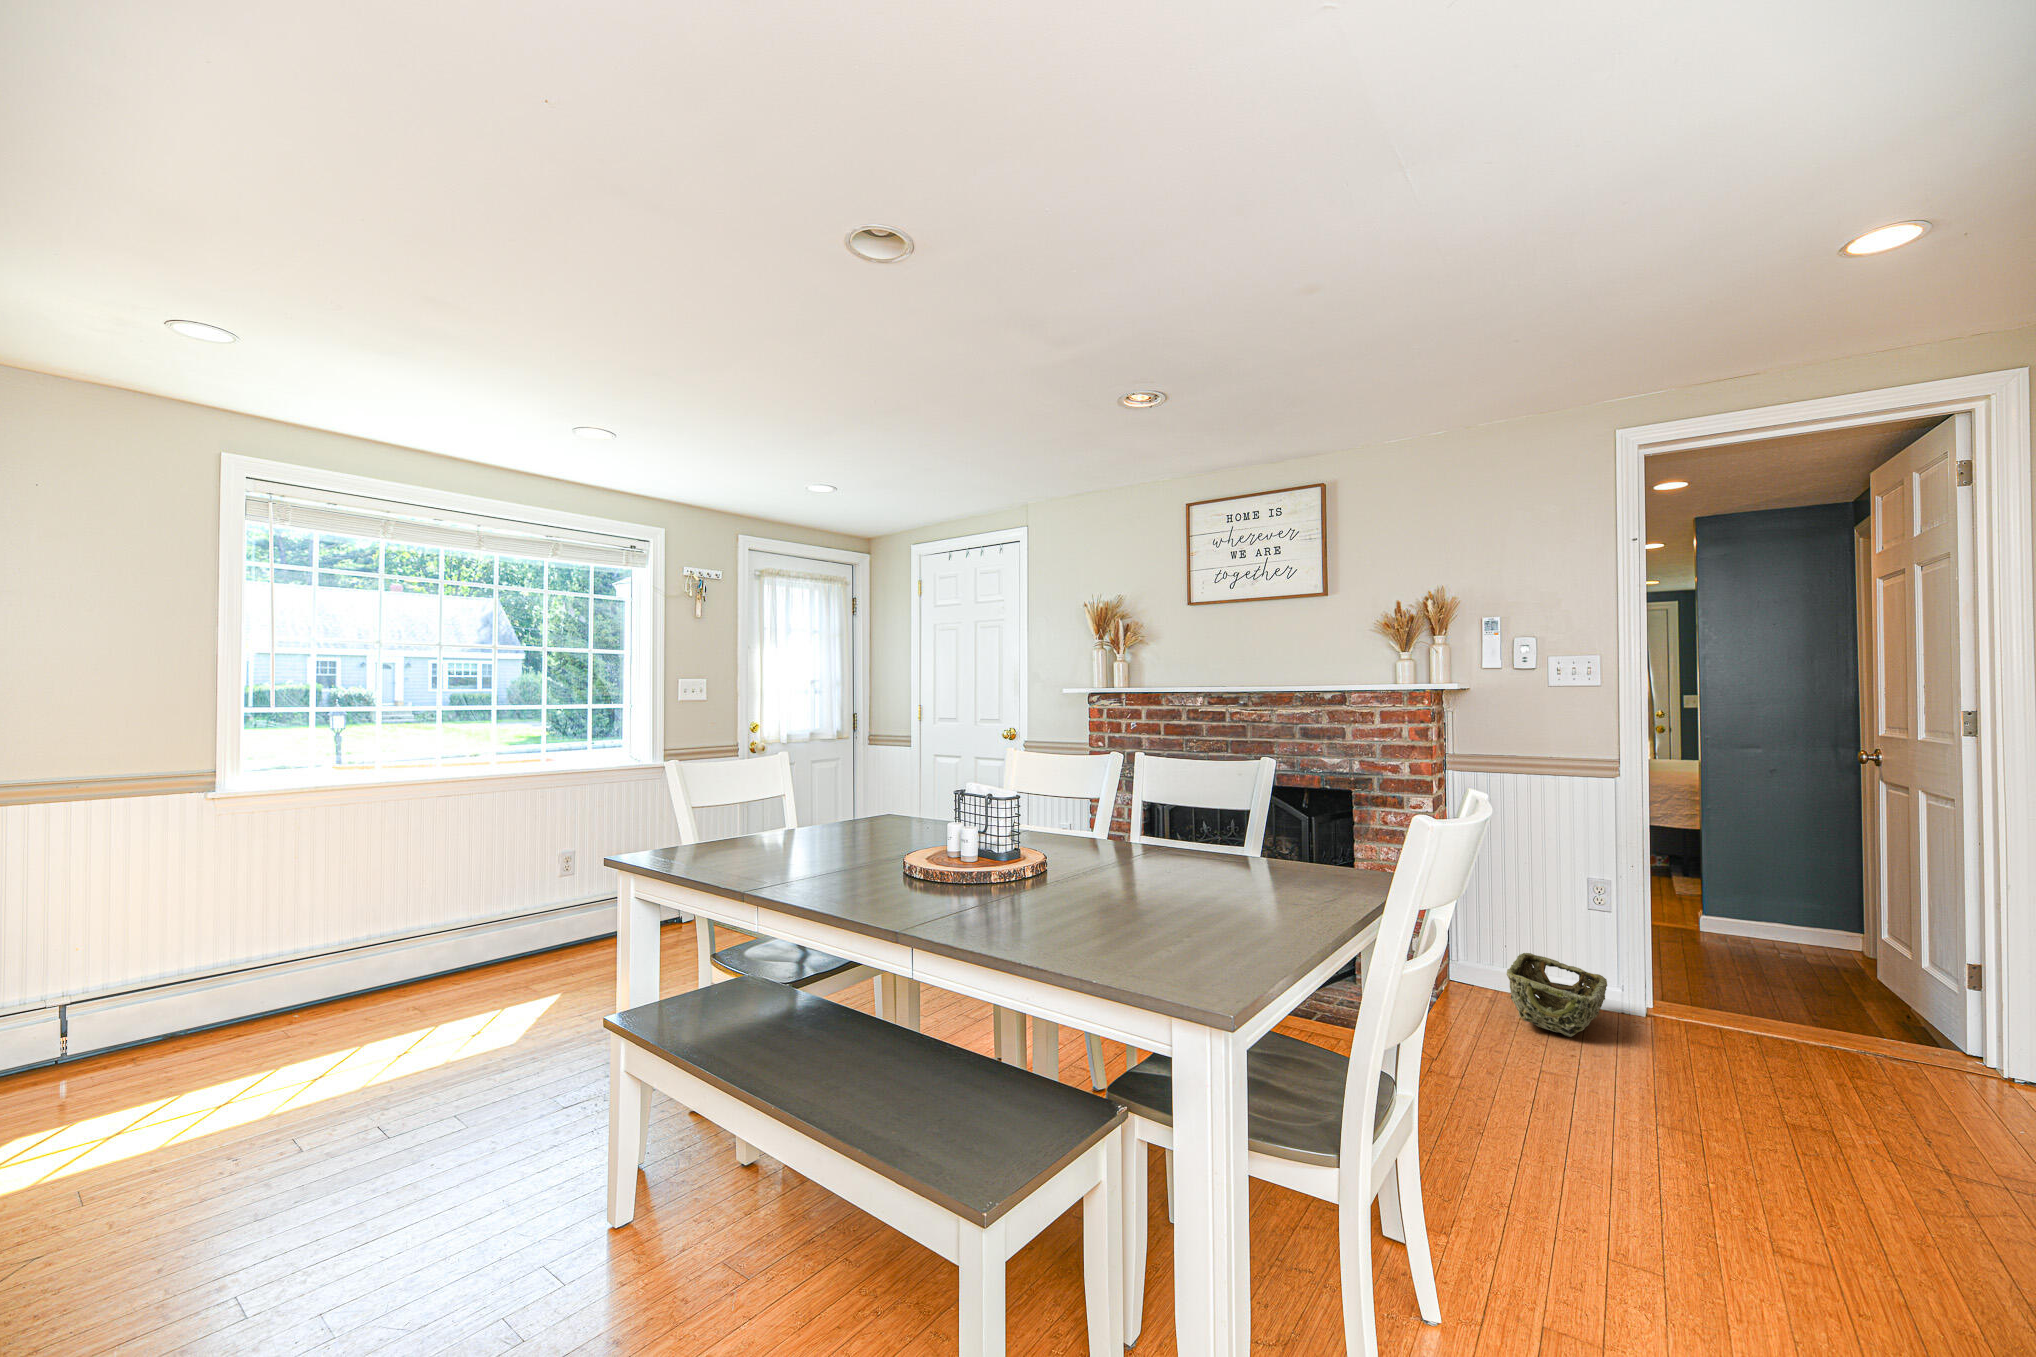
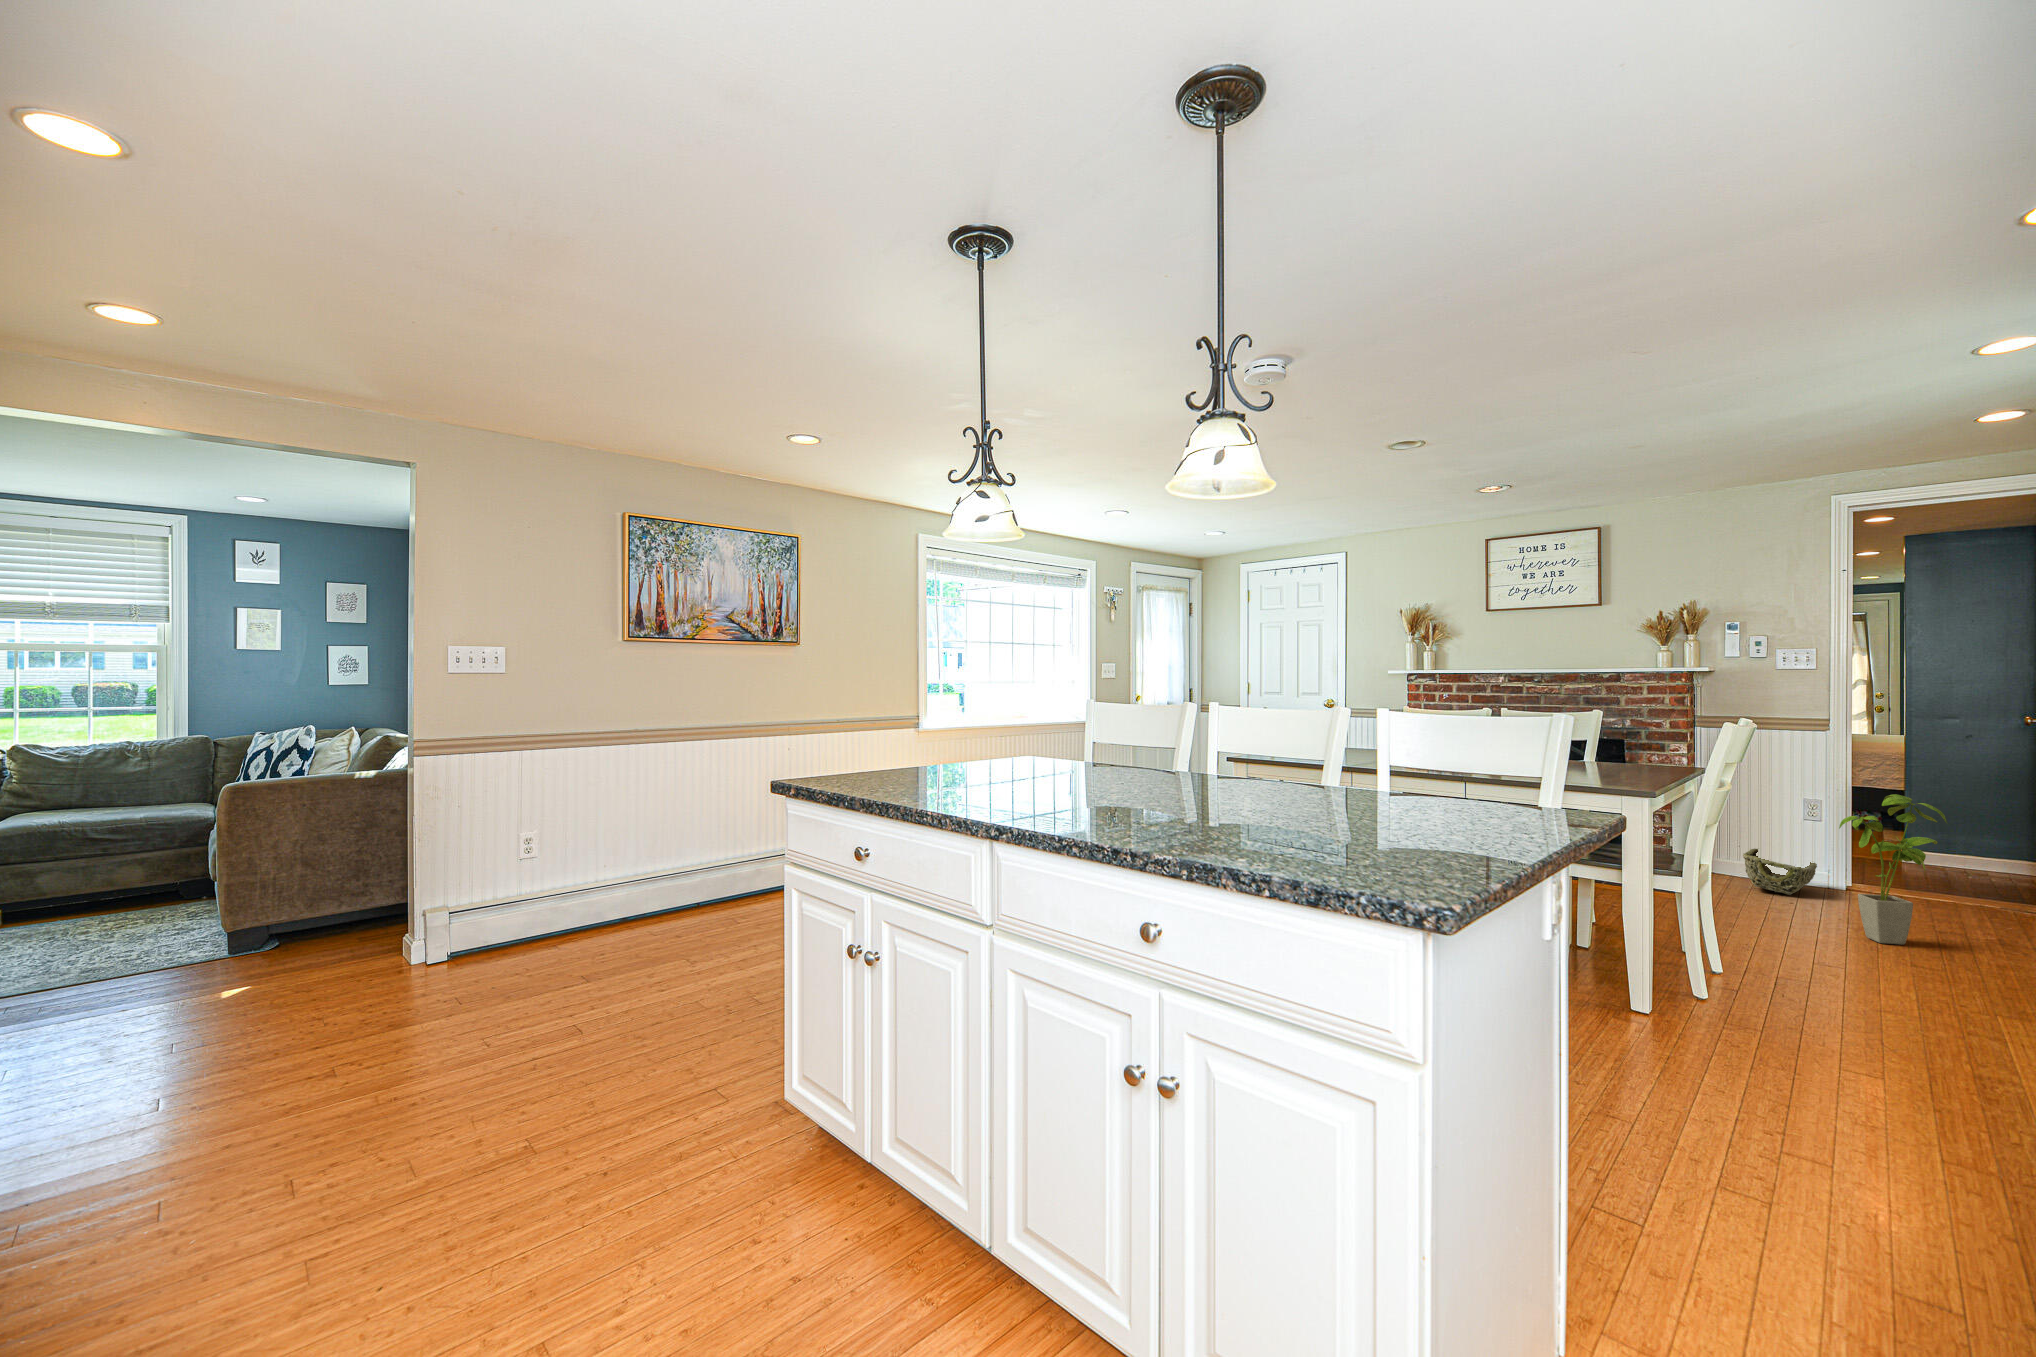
house plant: none [1645,910,1828,1187] -> present [1839,794,1947,945]

